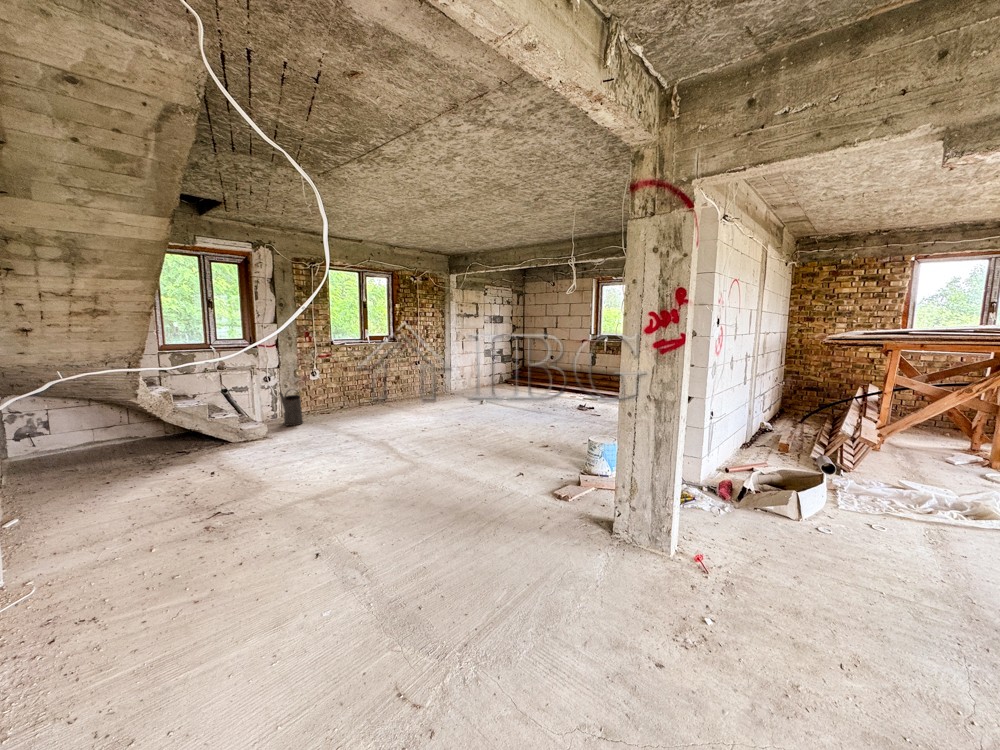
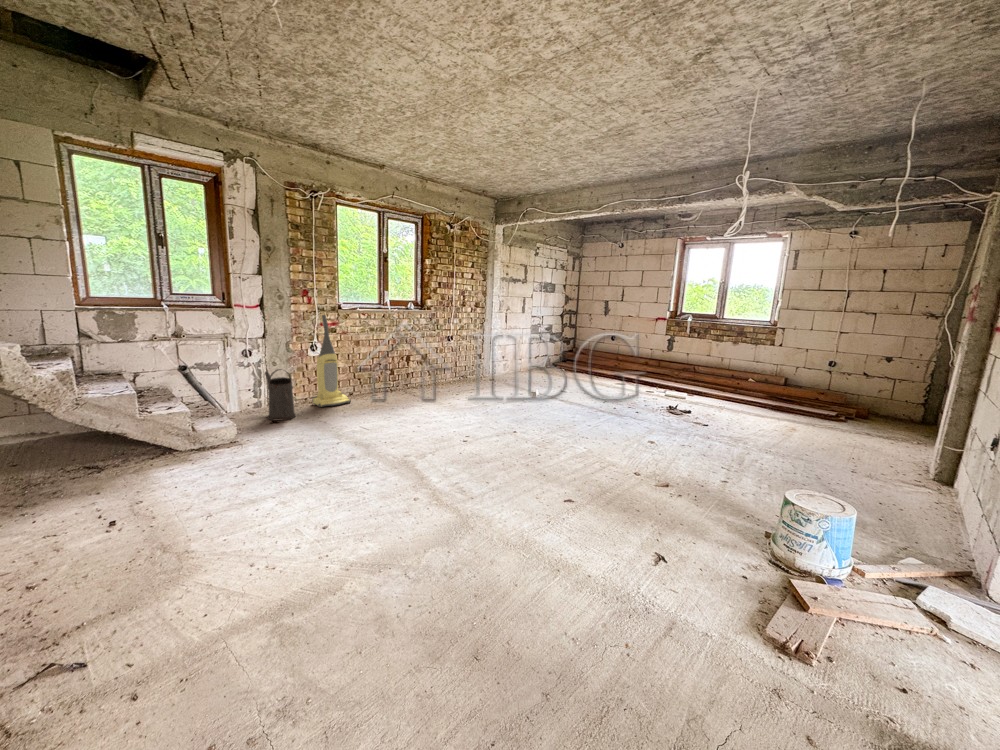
vacuum cleaner: none [313,349,342,417] -> present [312,315,351,407]

